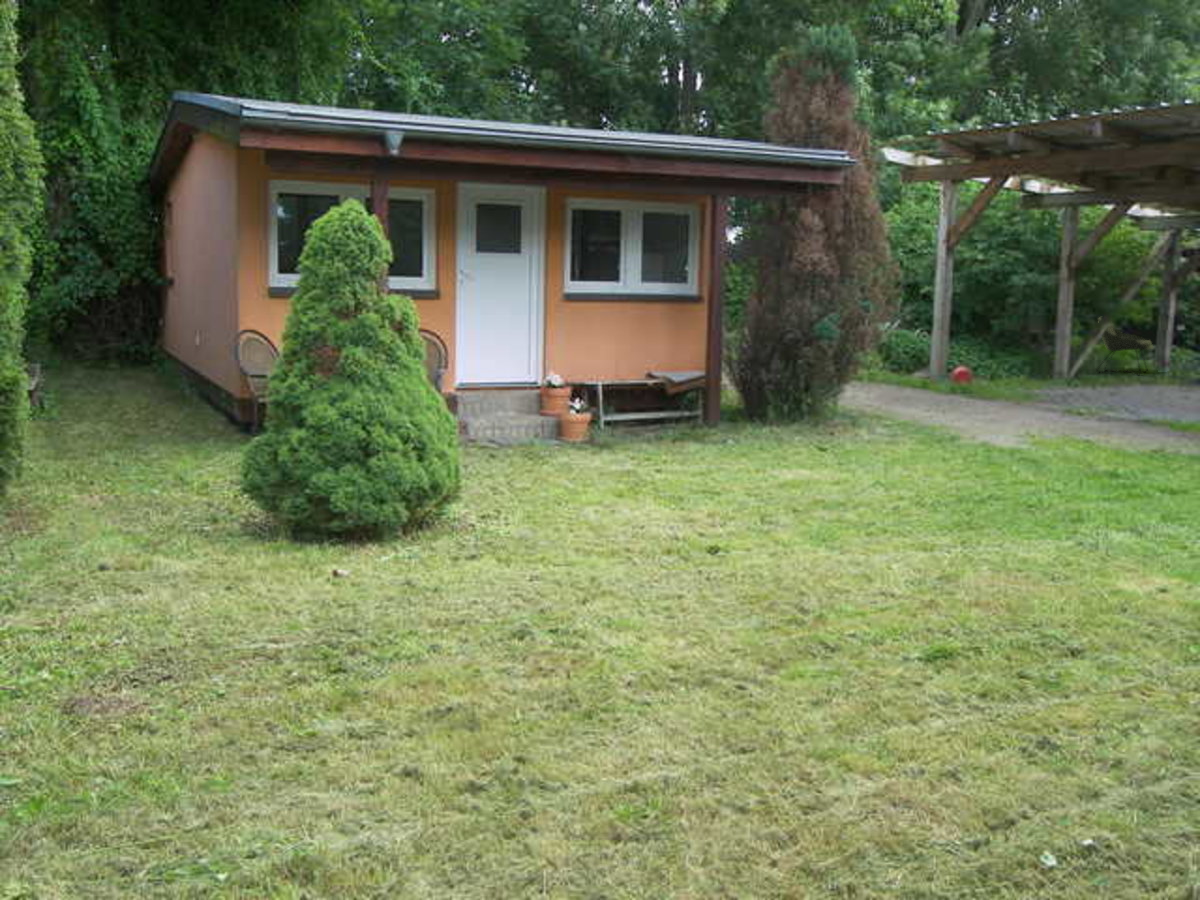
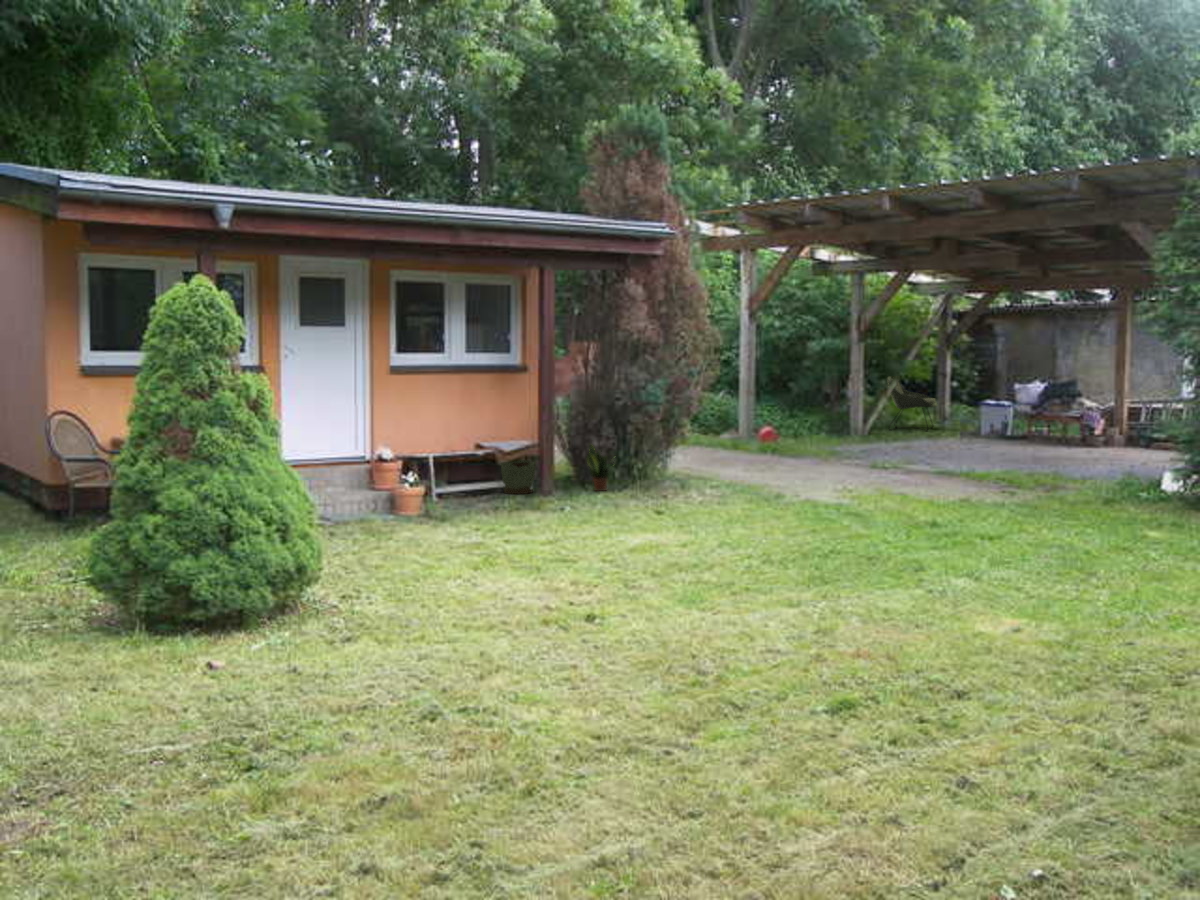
potted plant: none [755,376,786,424] -> present [587,445,614,491]
bucket: none [668,391,705,424] -> present [501,460,536,494]

